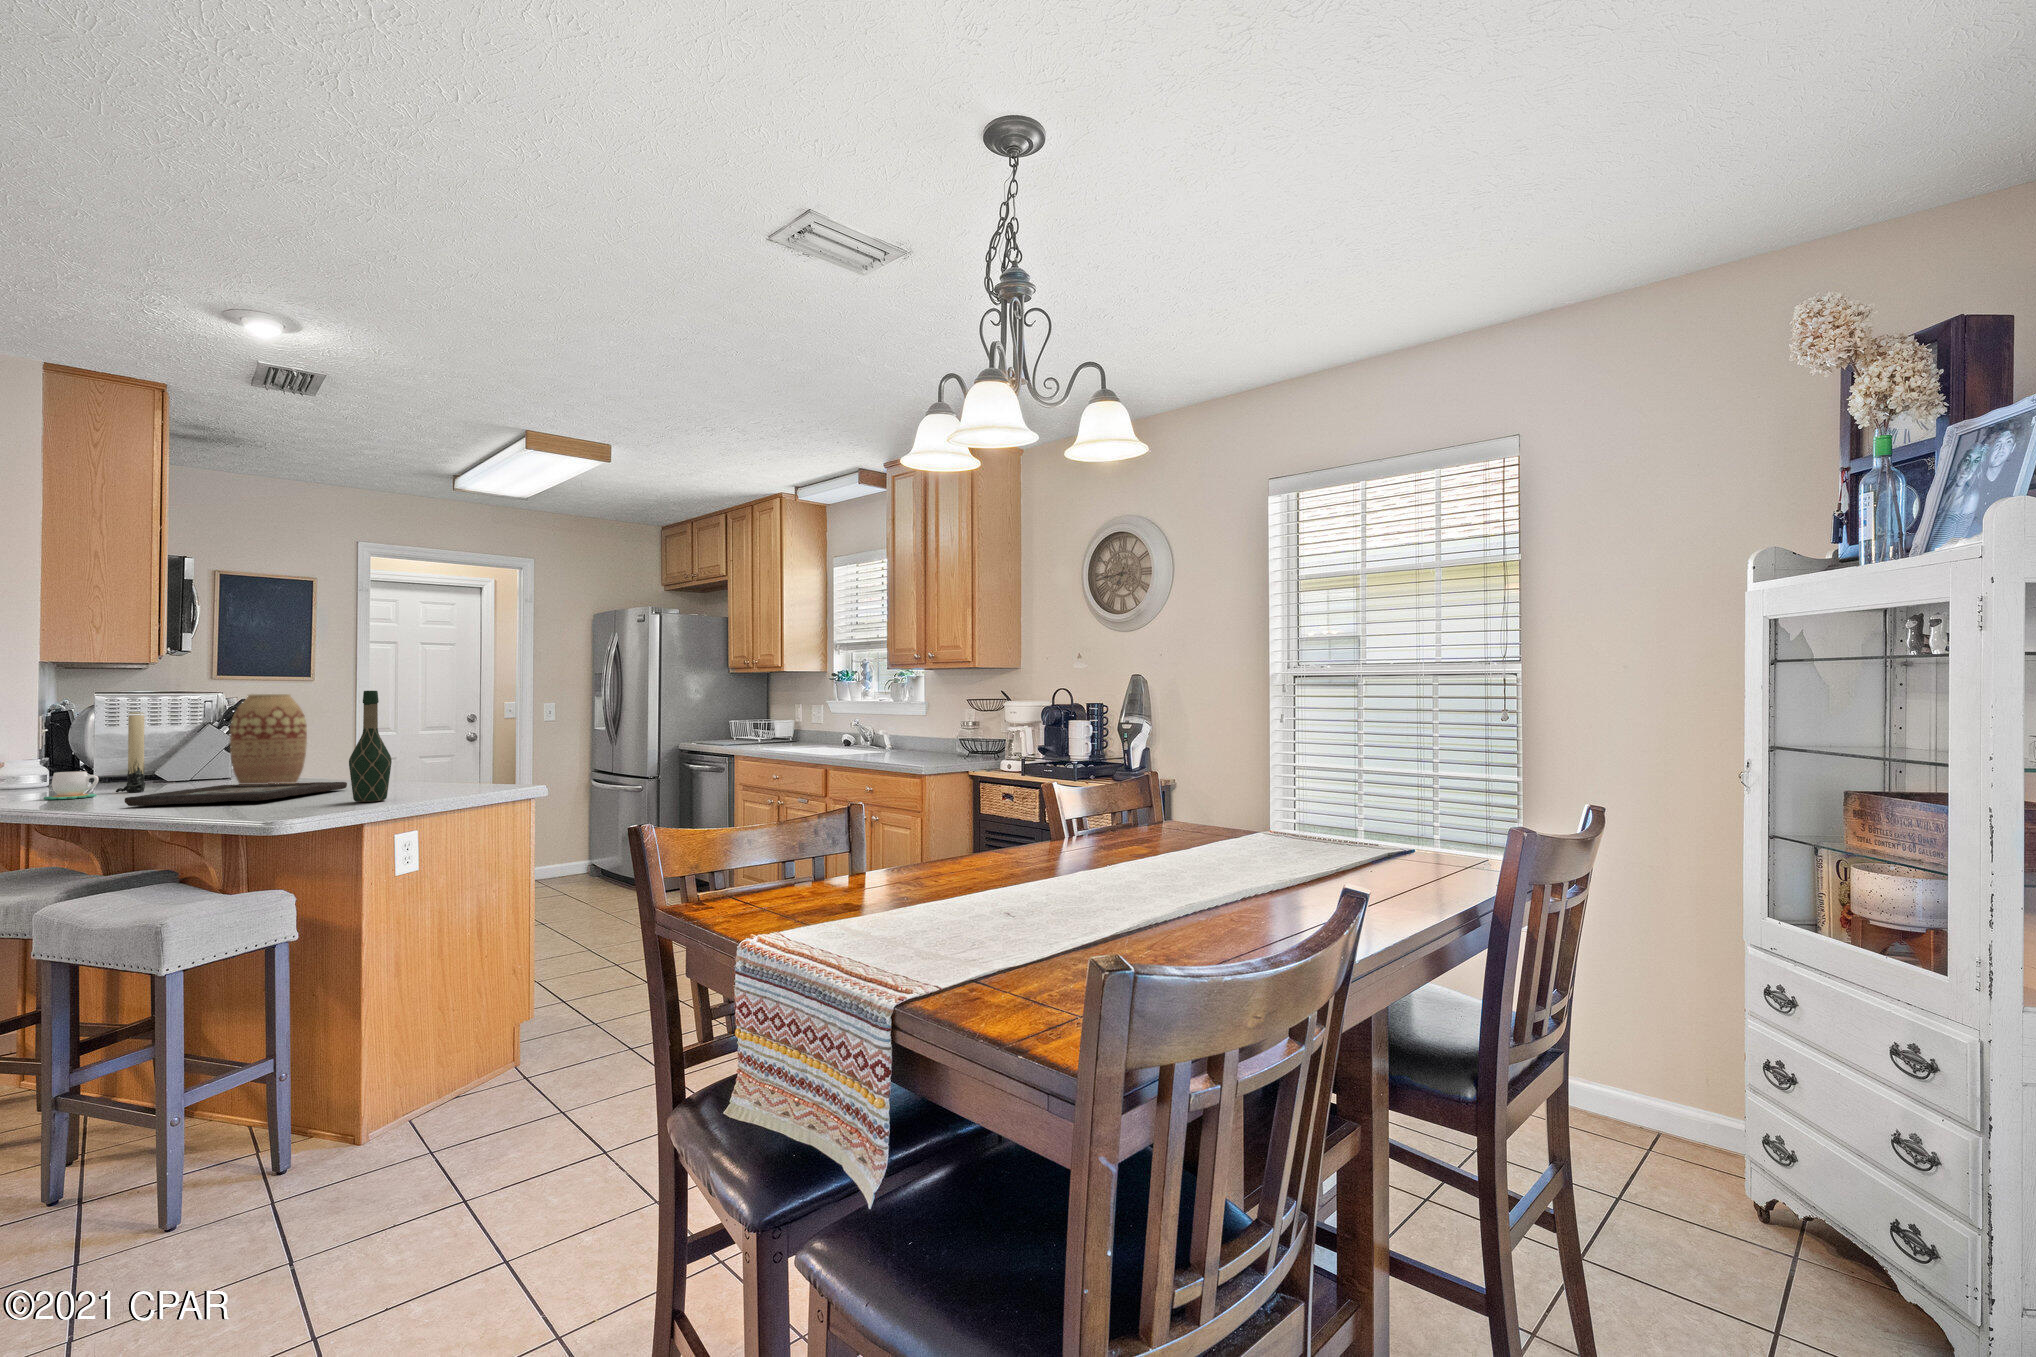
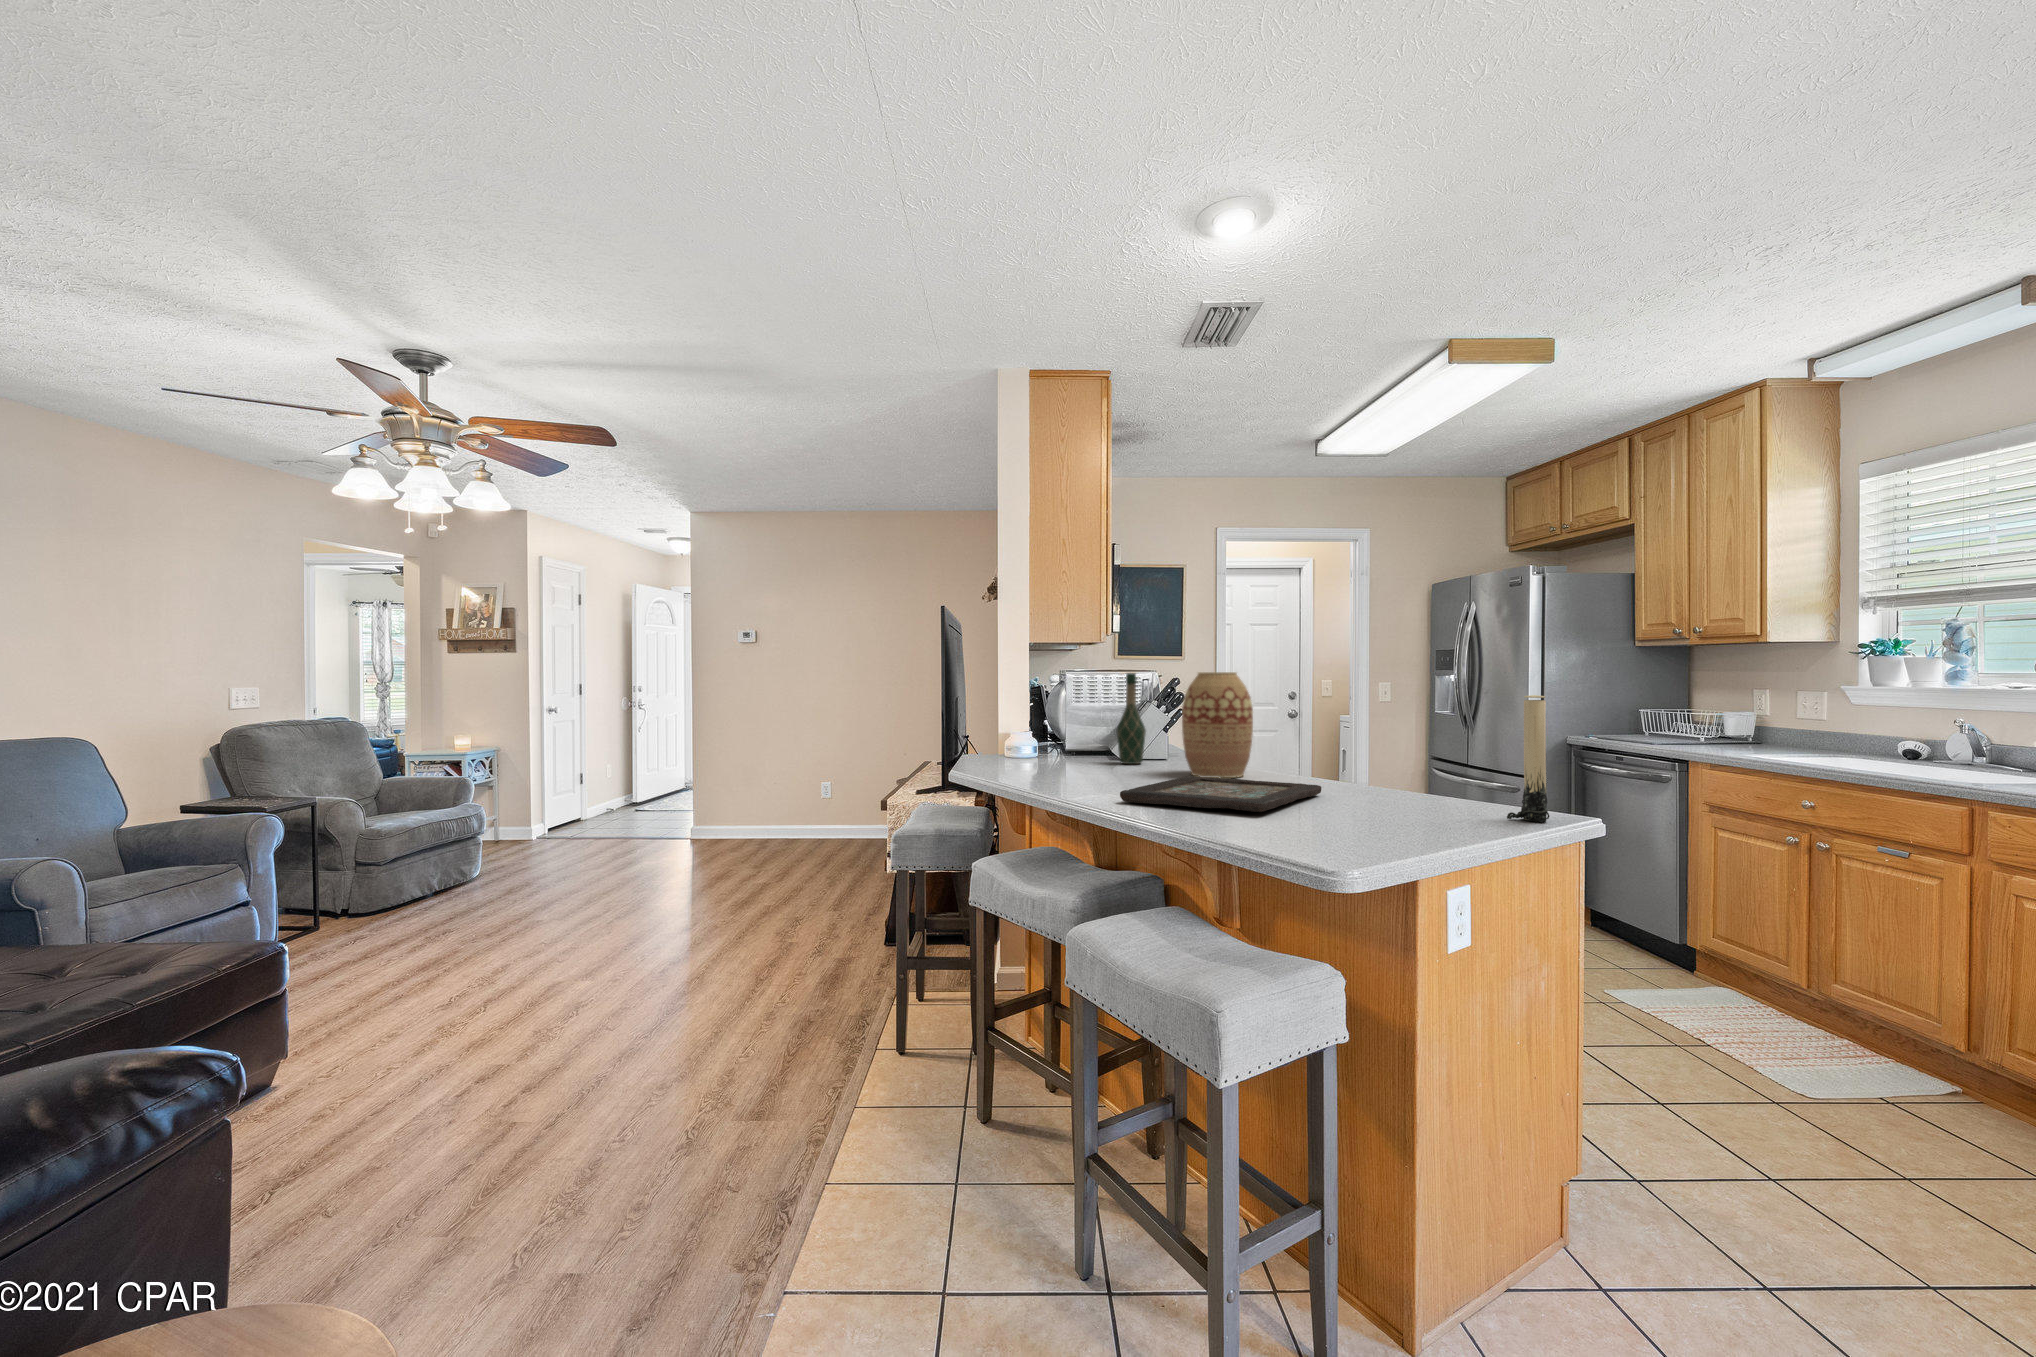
wine bottle: present [349,691,392,802] -> present [1116,673,1146,764]
candle: present [116,712,145,792] -> present [1507,695,1549,822]
mug: present [44,771,99,800] -> none [1039,748,1079,777]

